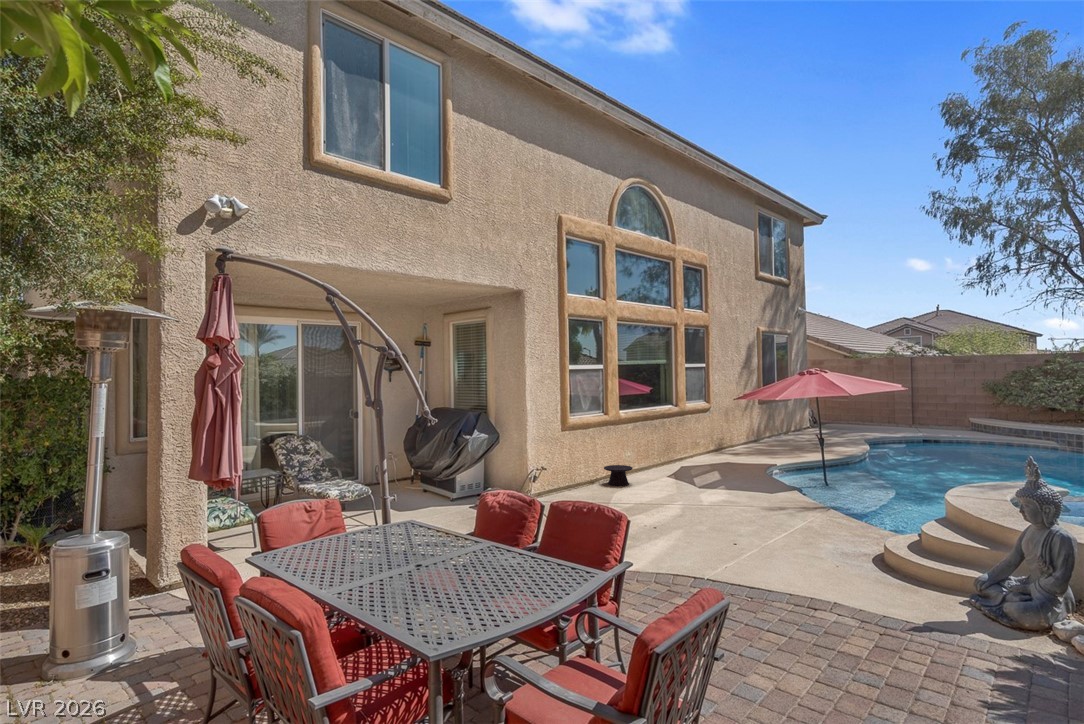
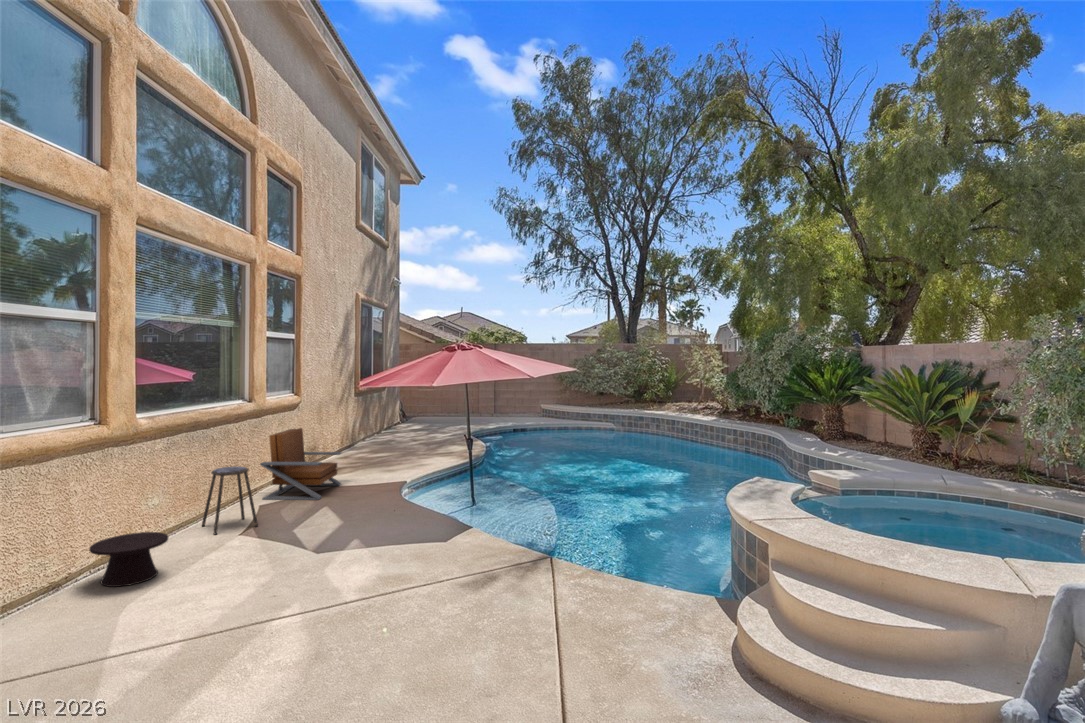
lounge chair: none [682,424,734,468] -> present [260,428,341,500]
stool: none [650,441,677,475] -> present [202,466,258,534]

